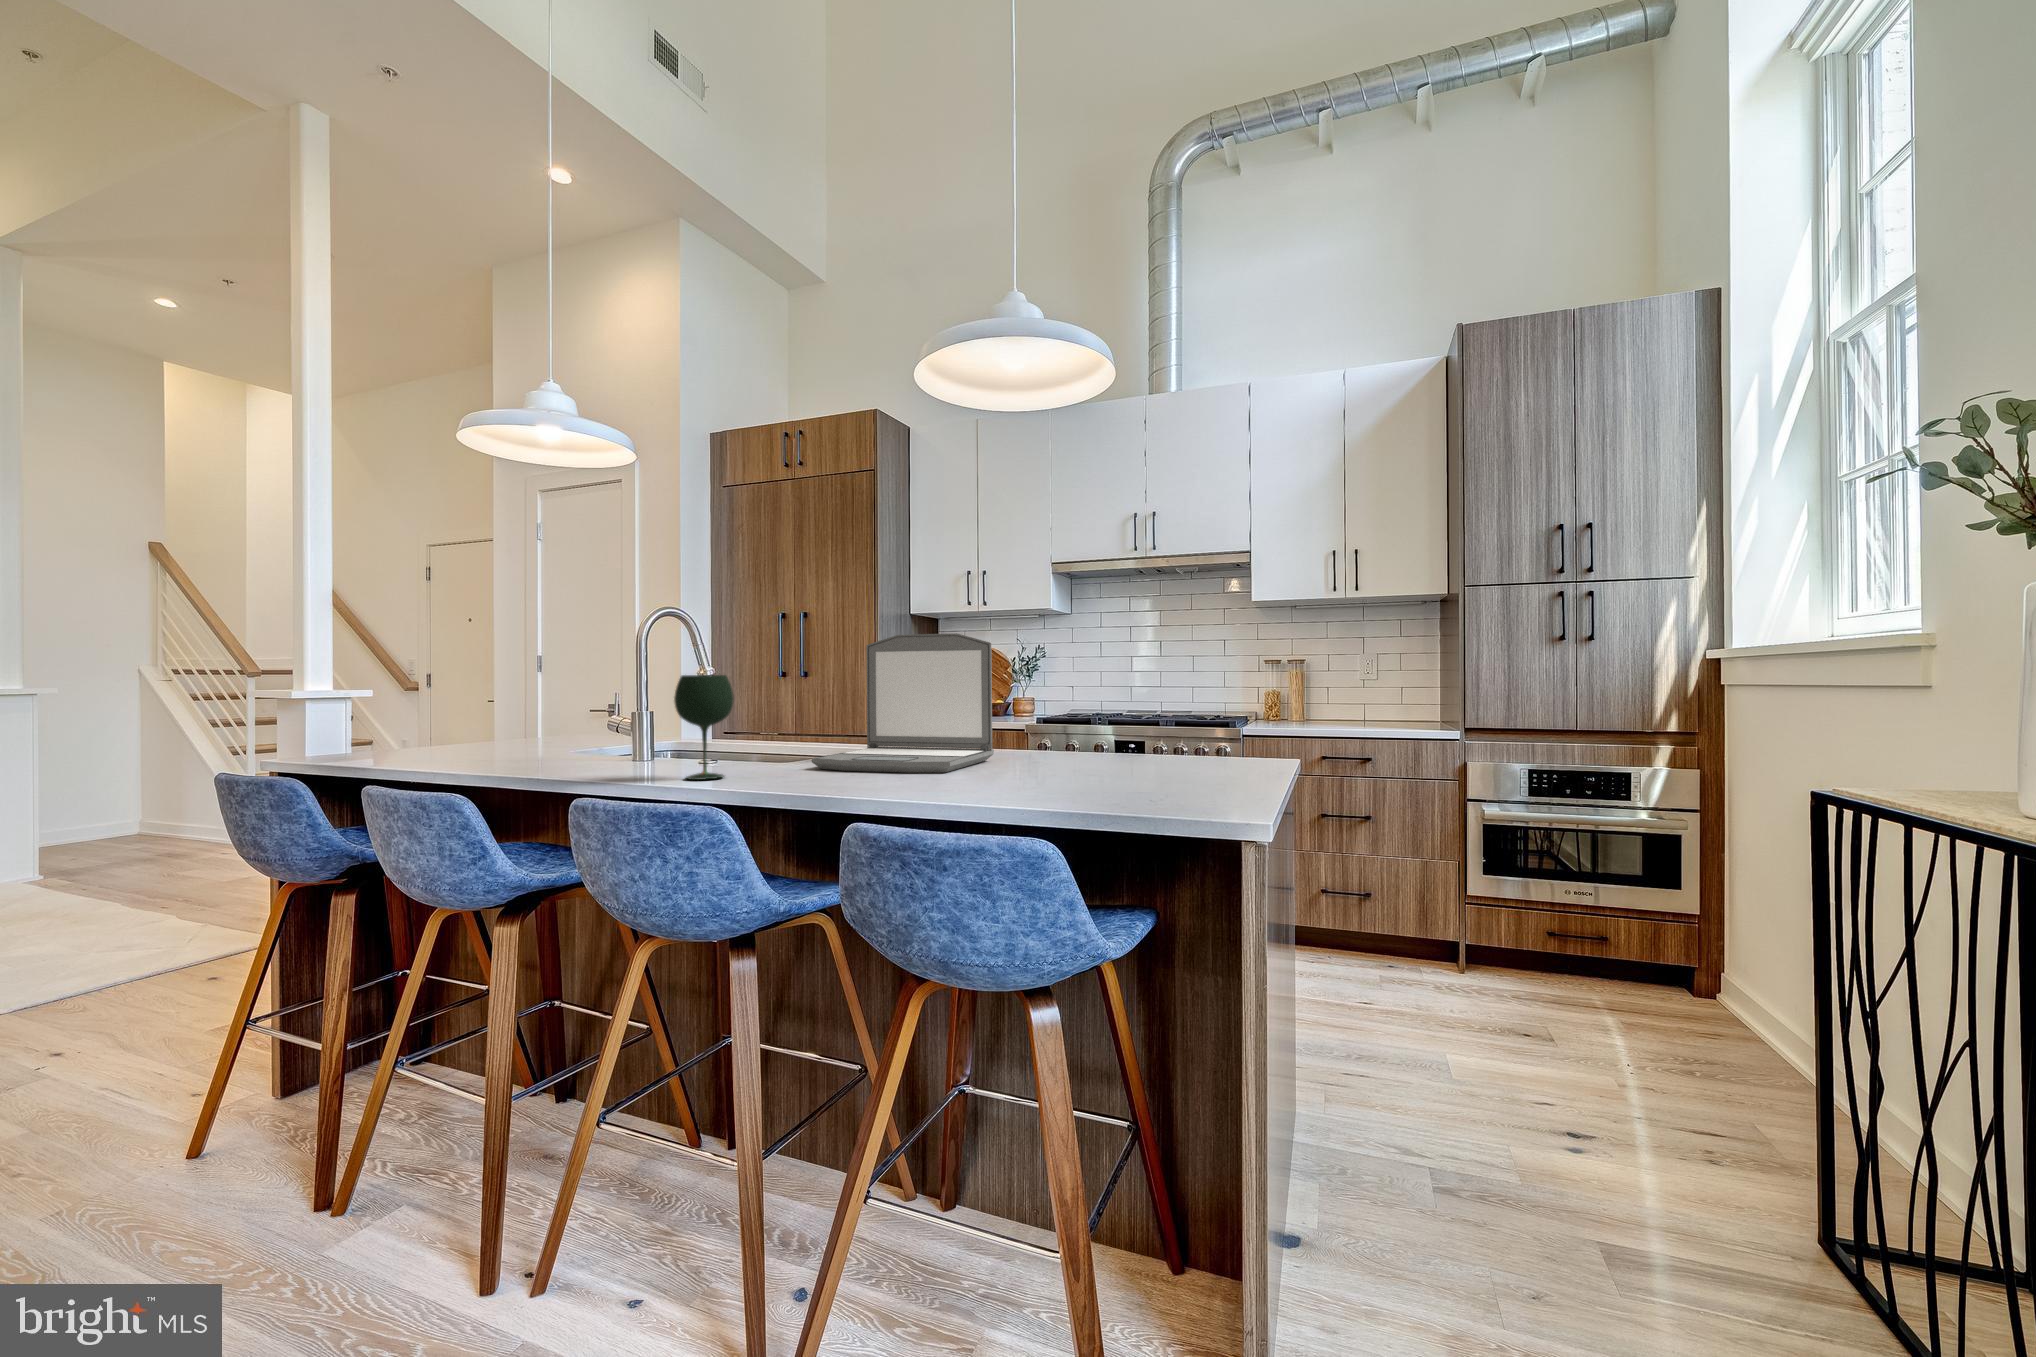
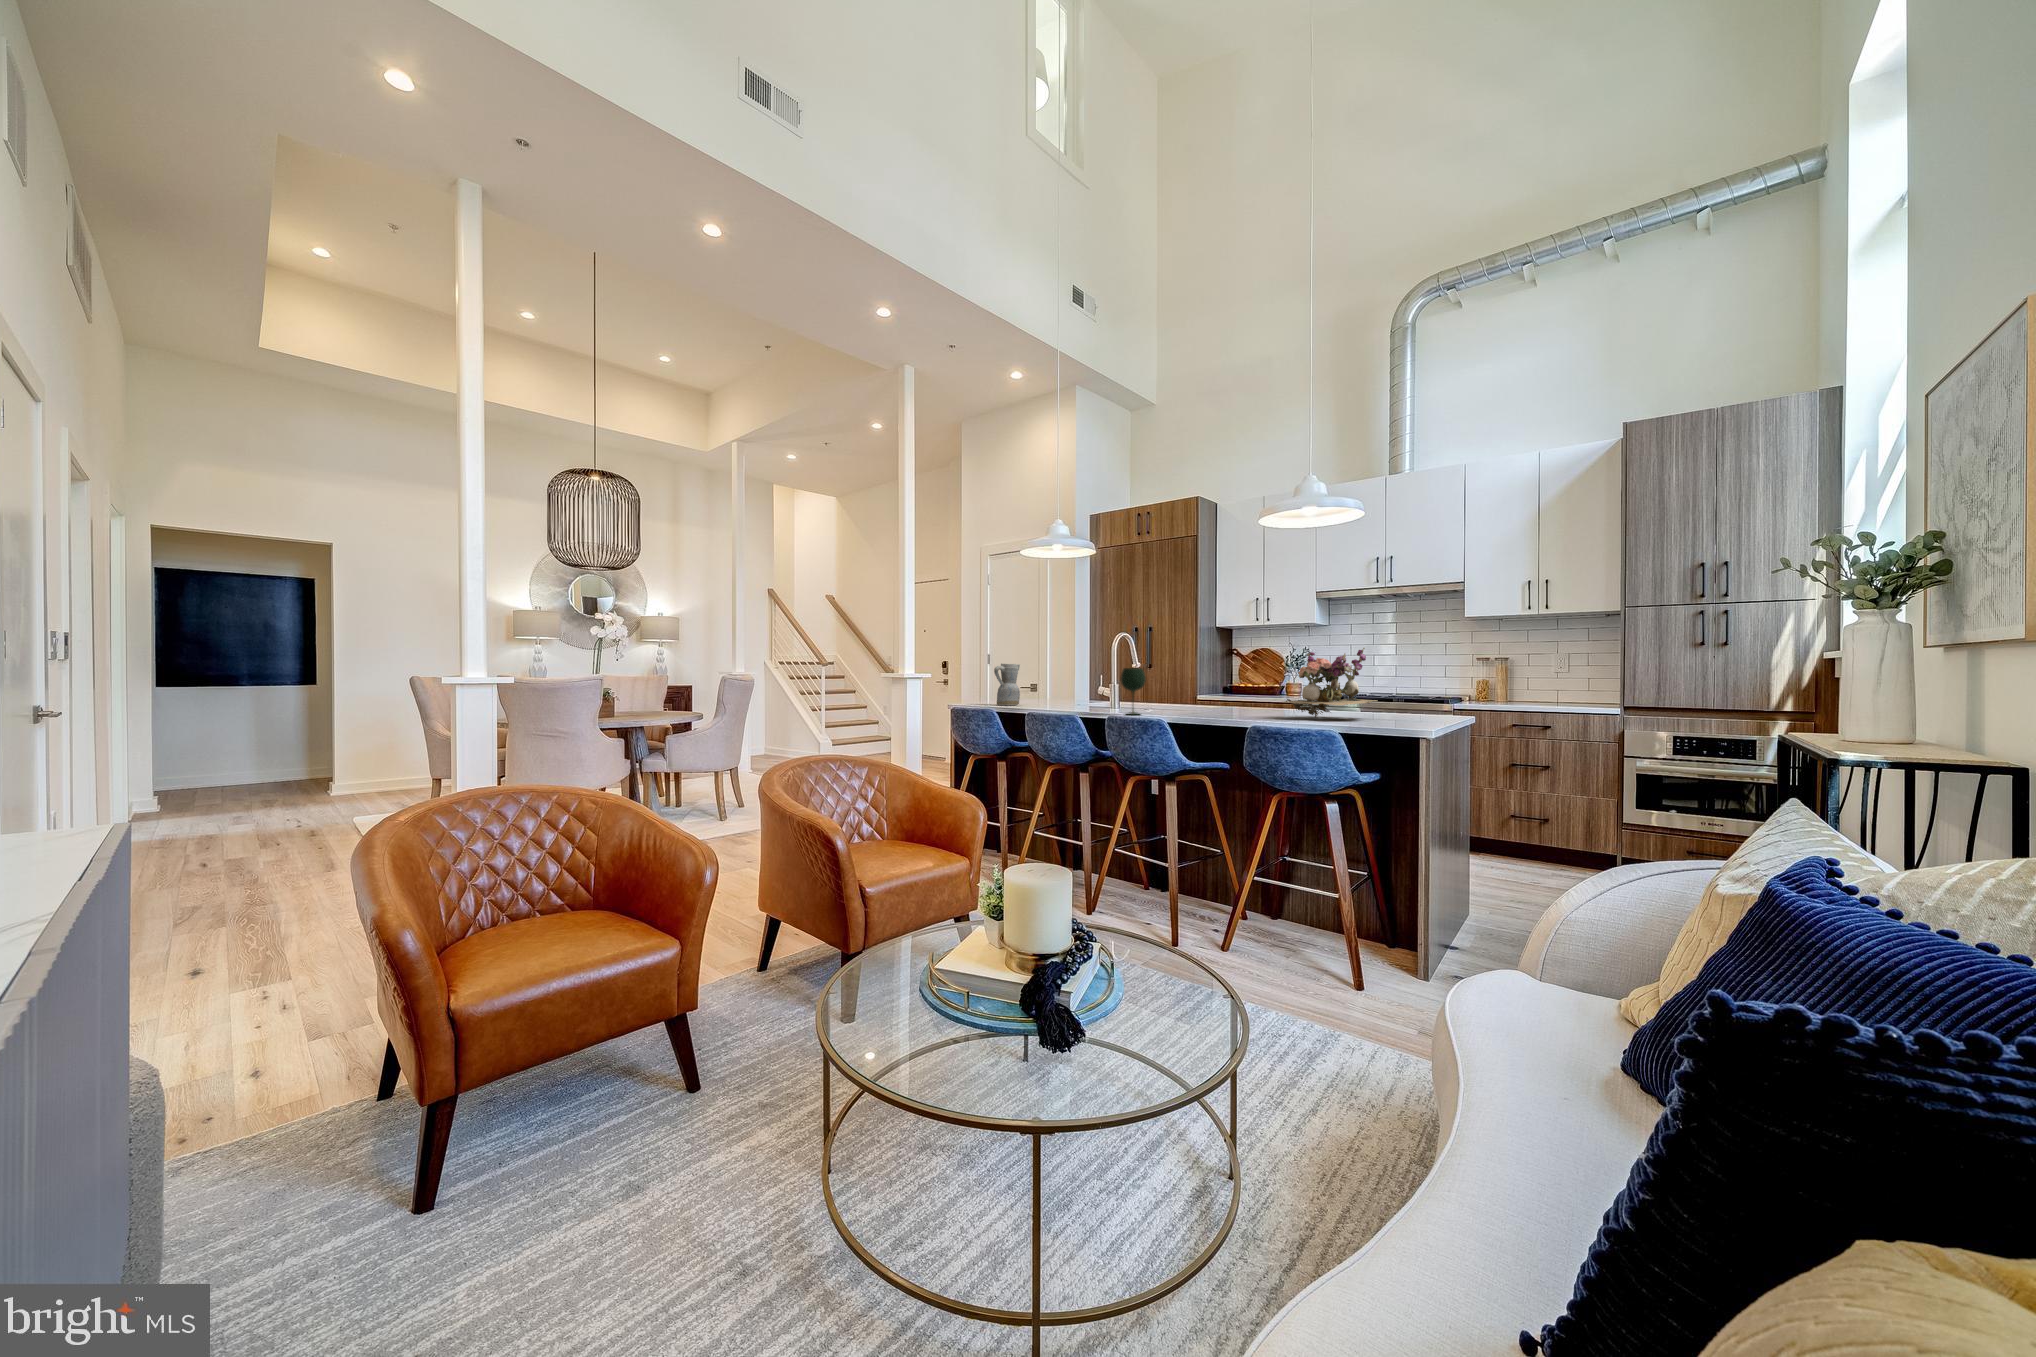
laptop: present [812,633,994,773] -> none [1179,647,1271,716]
flower arrangement: none [1015,634,1192,776] -> present [1284,648,1377,717]
ceramic pitcher: none [446,668,513,754] -> present [994,664,1020,705]

